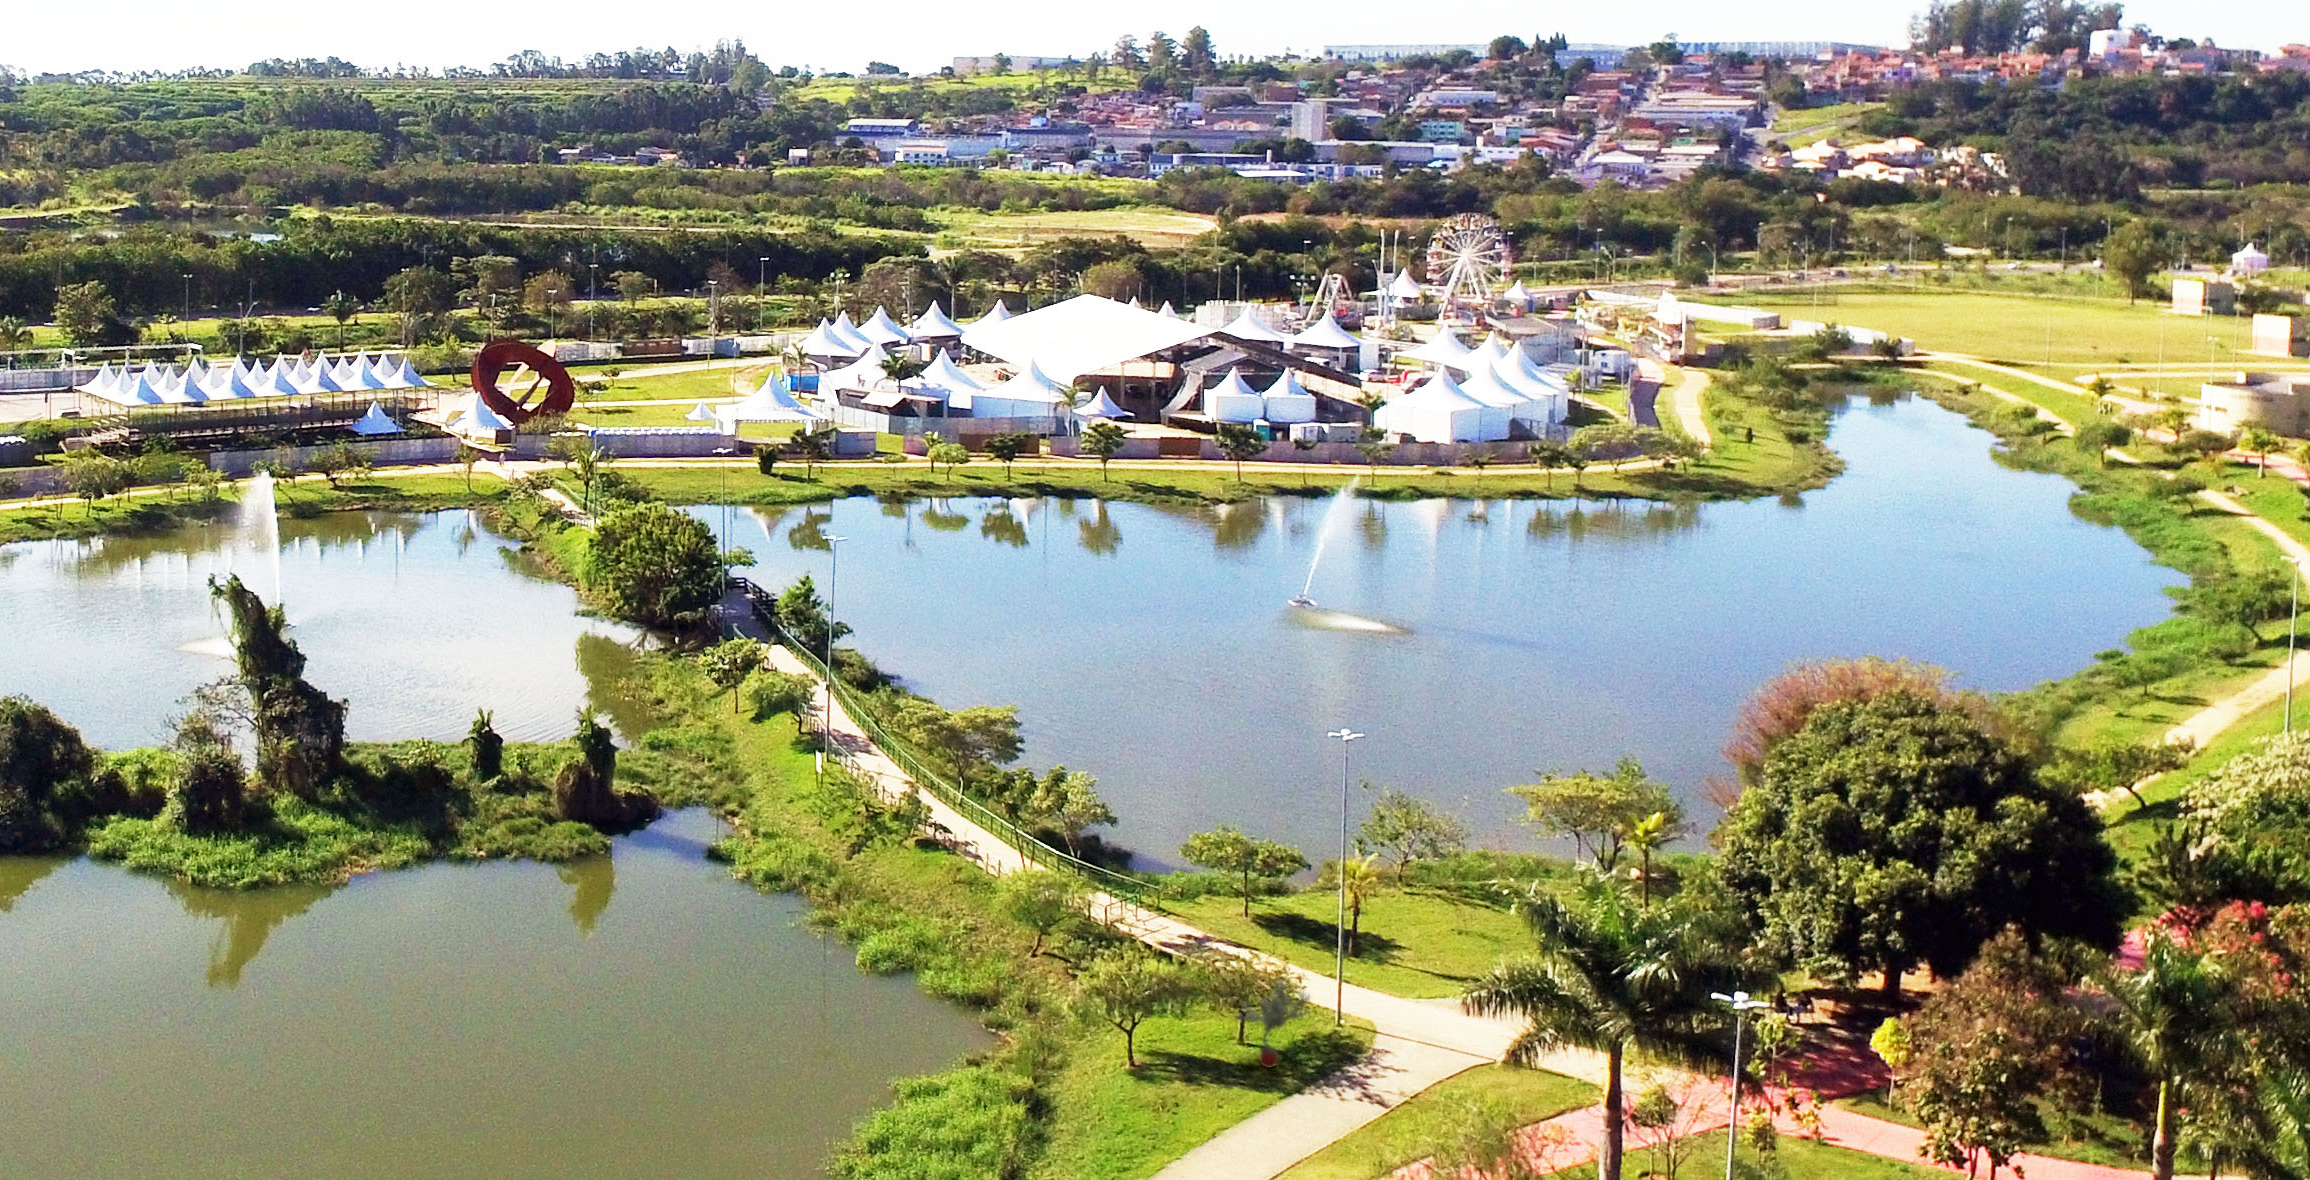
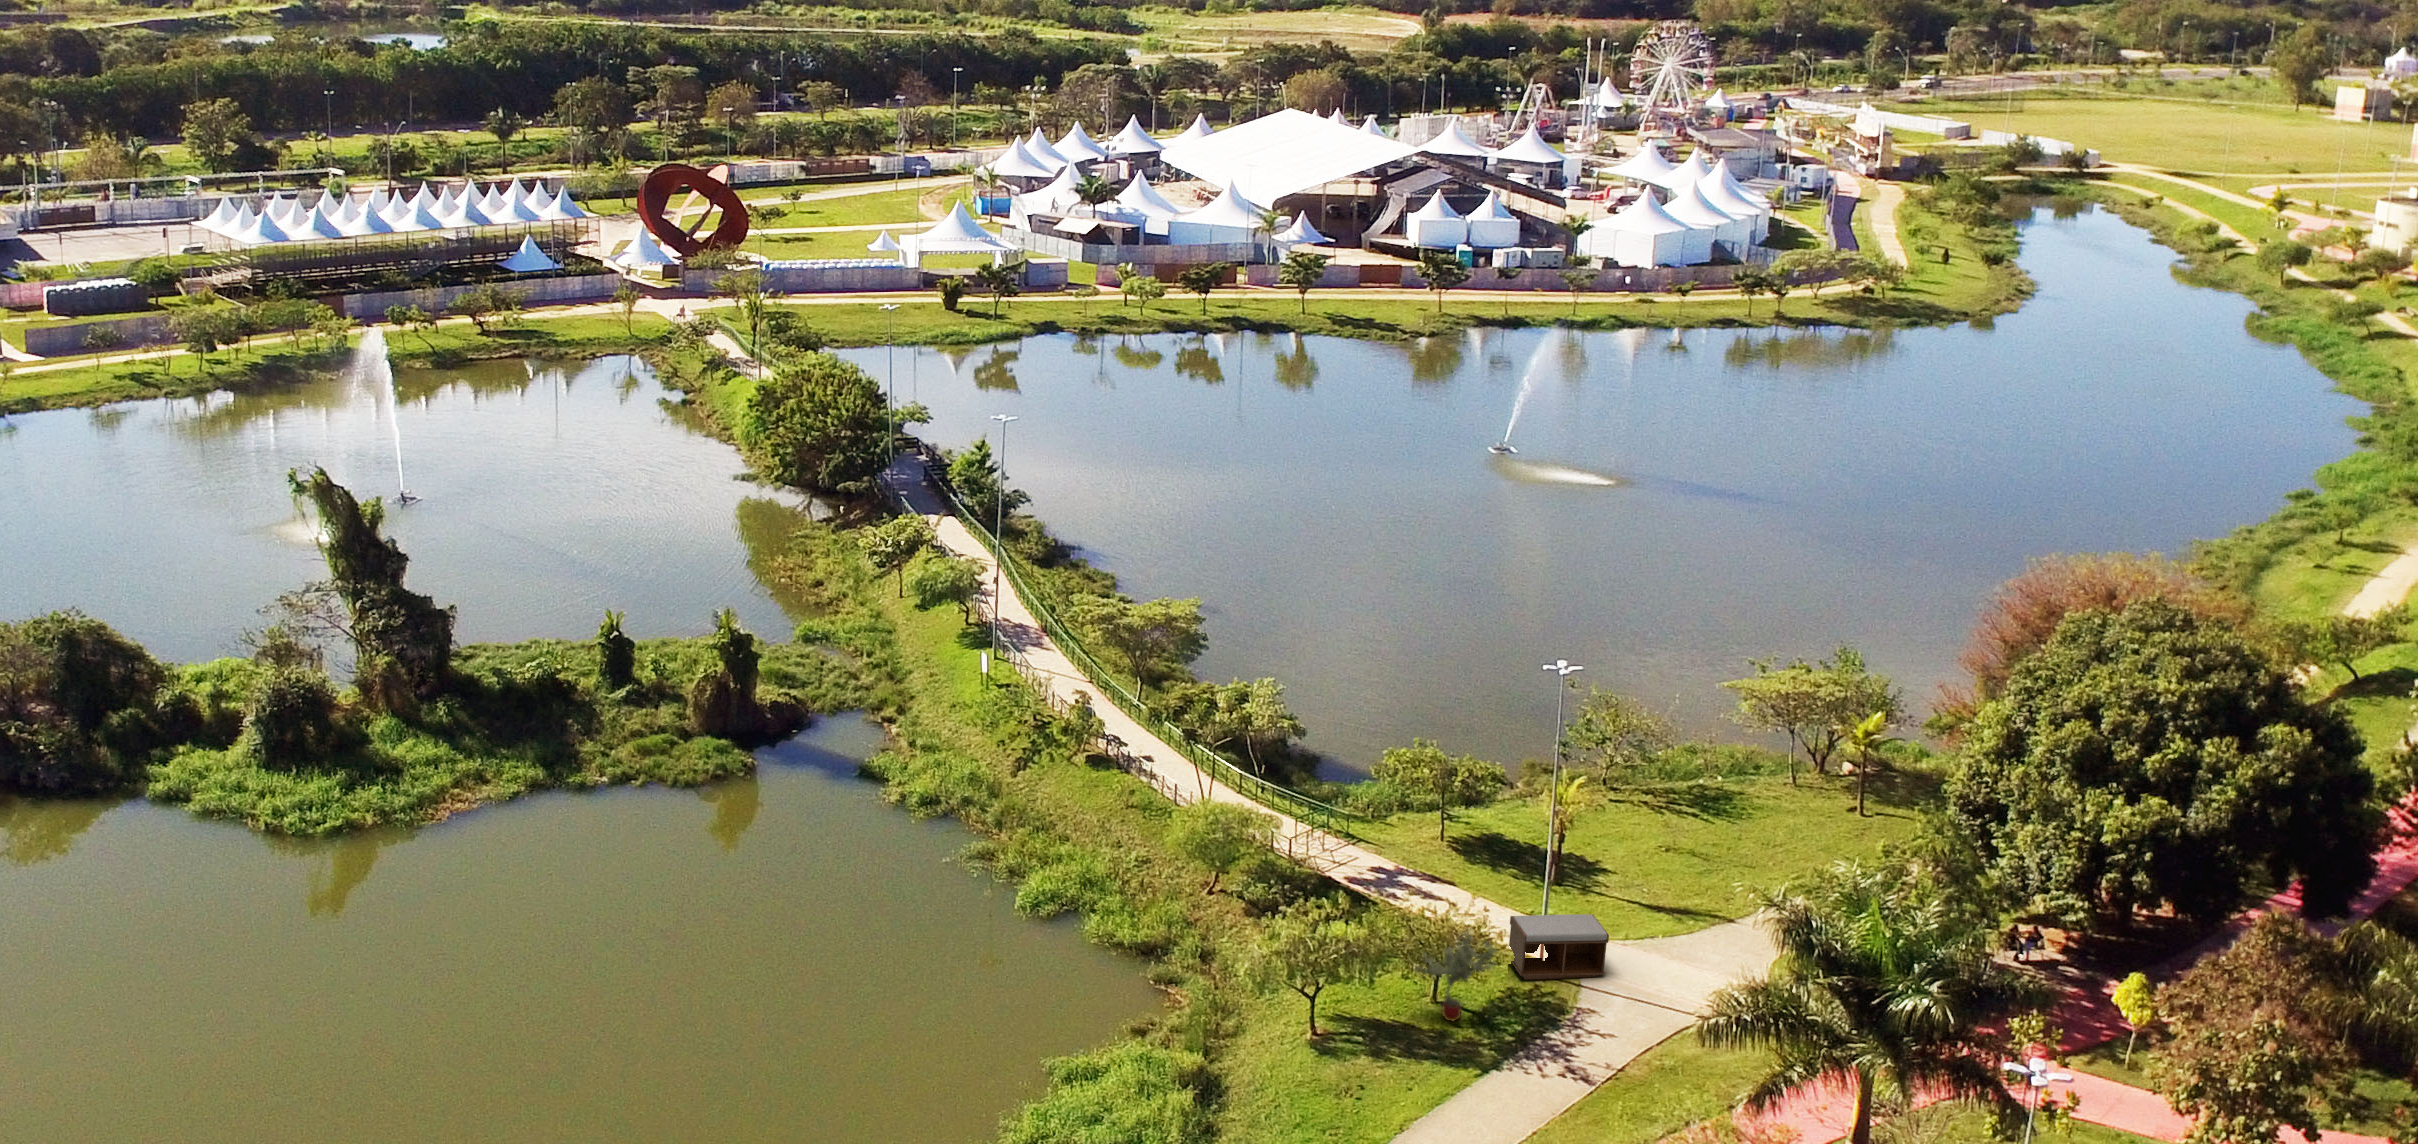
bench: none [1318,974,1412,1034] -> present [1509,914,1609,980]

